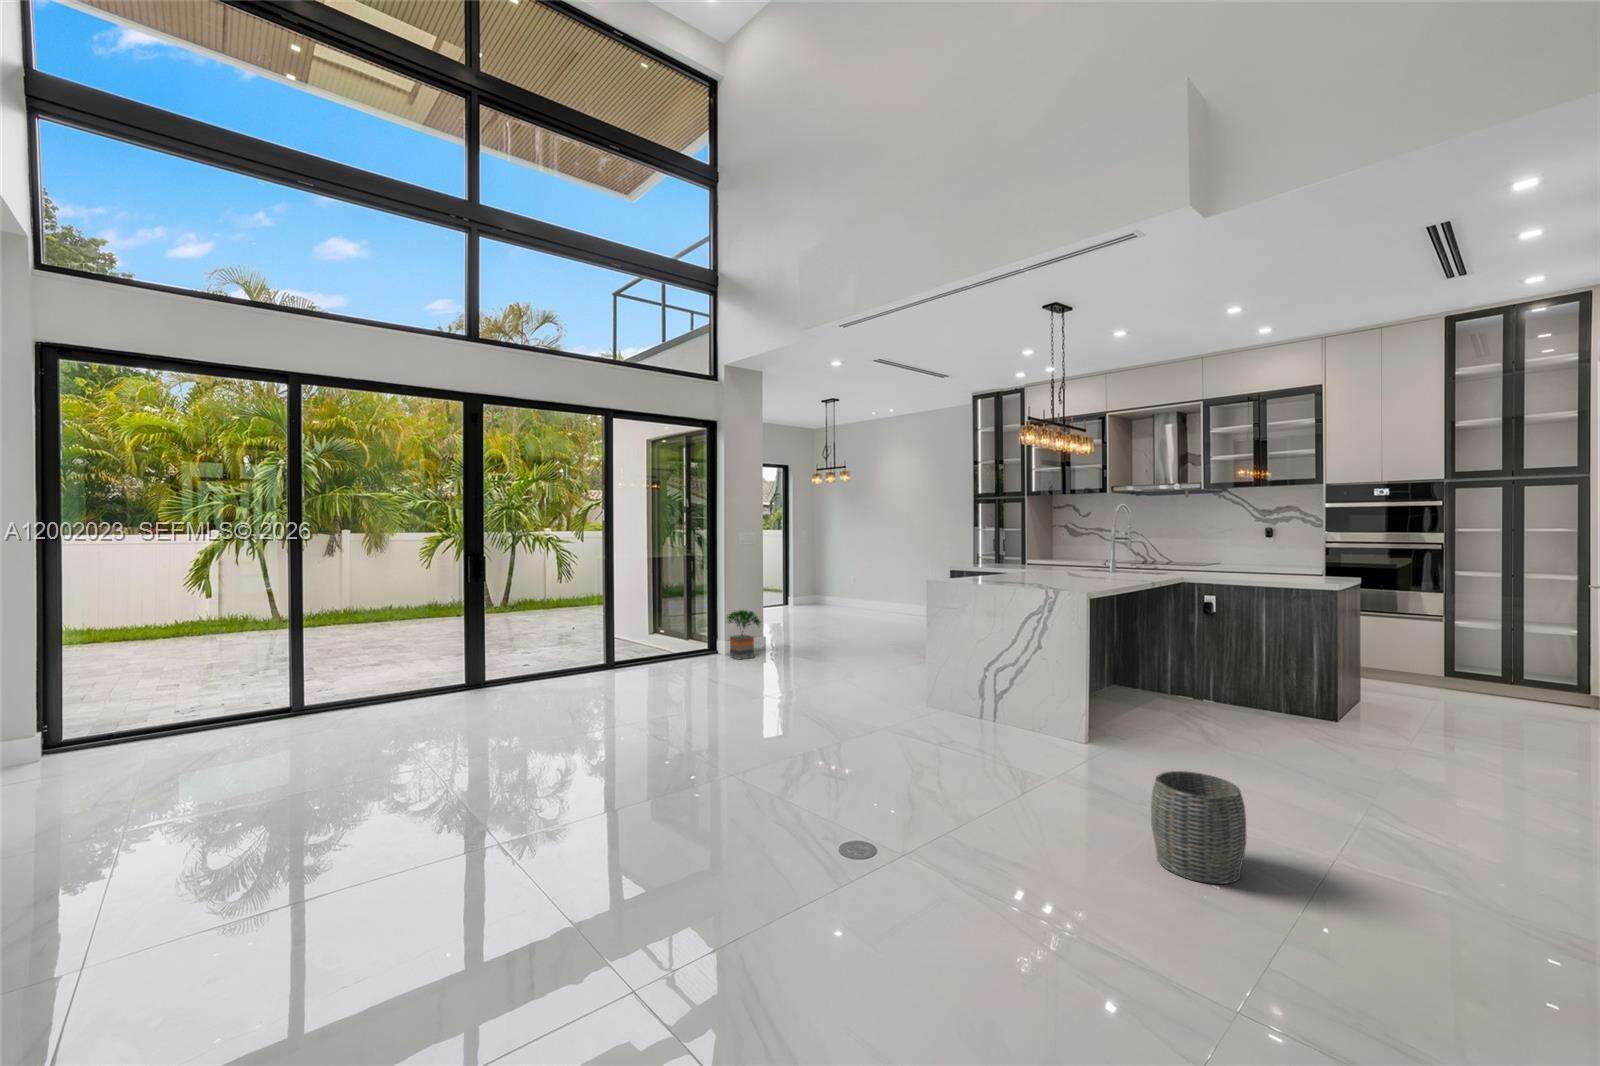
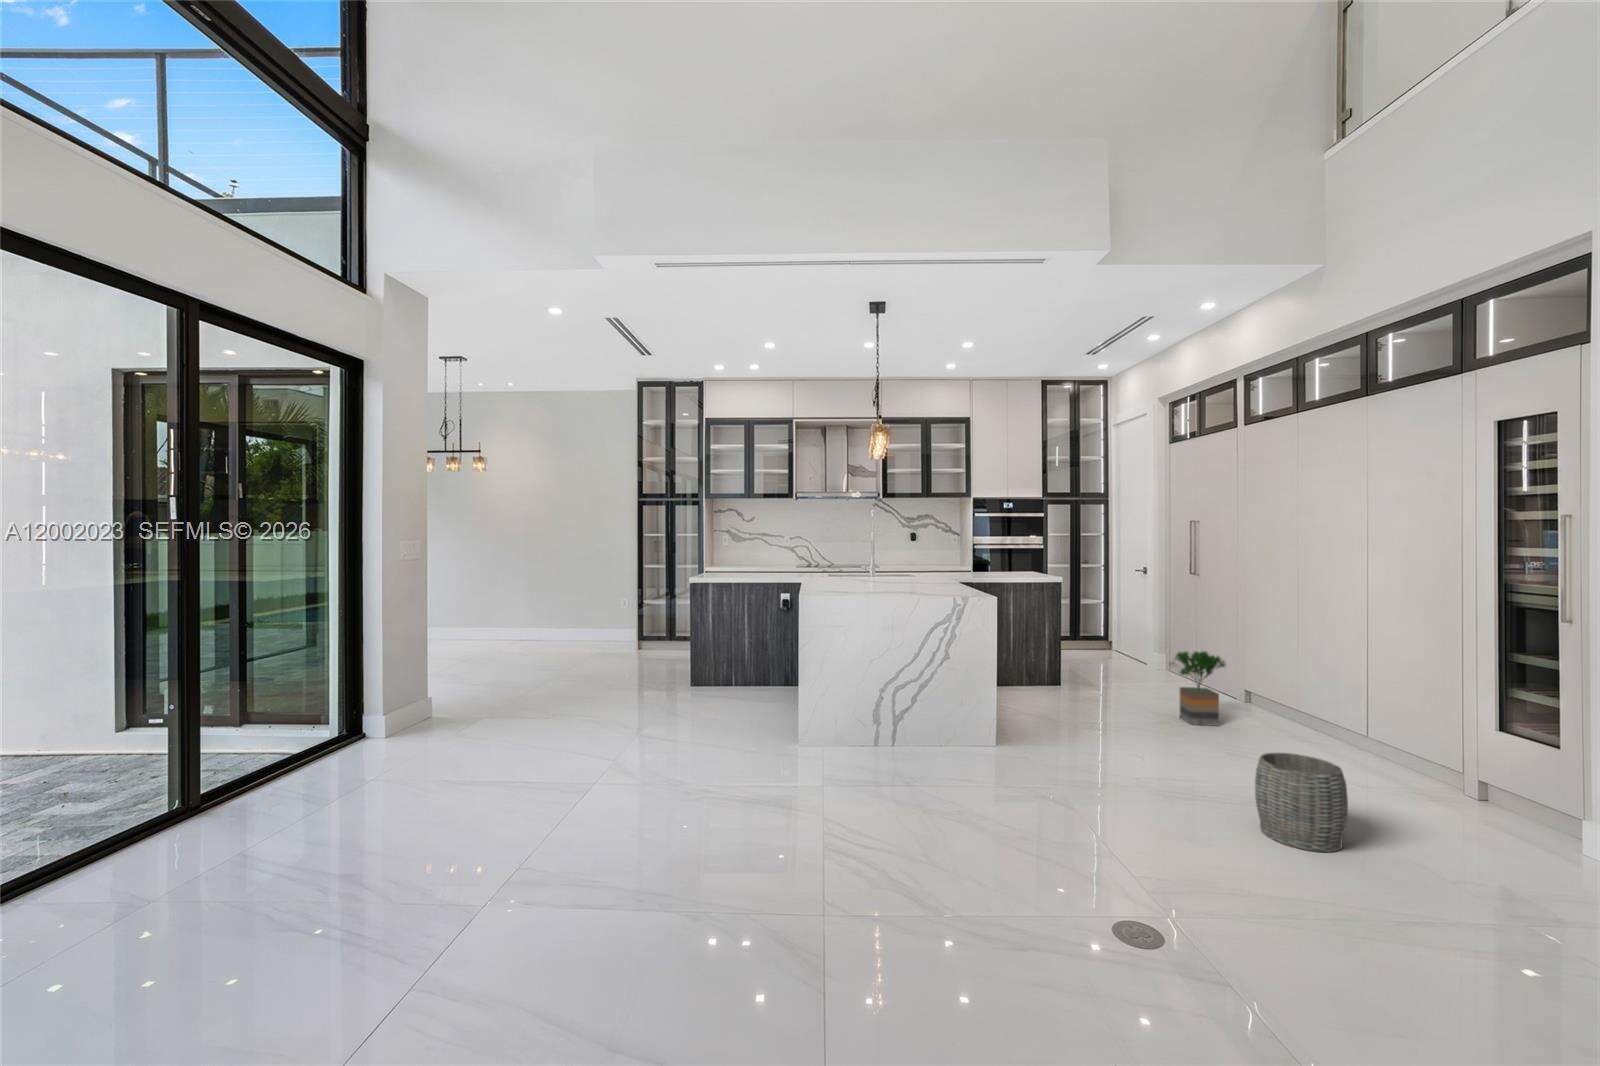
potted tree: present [727,610,760,660] -> present [1170,651,1226,726]

